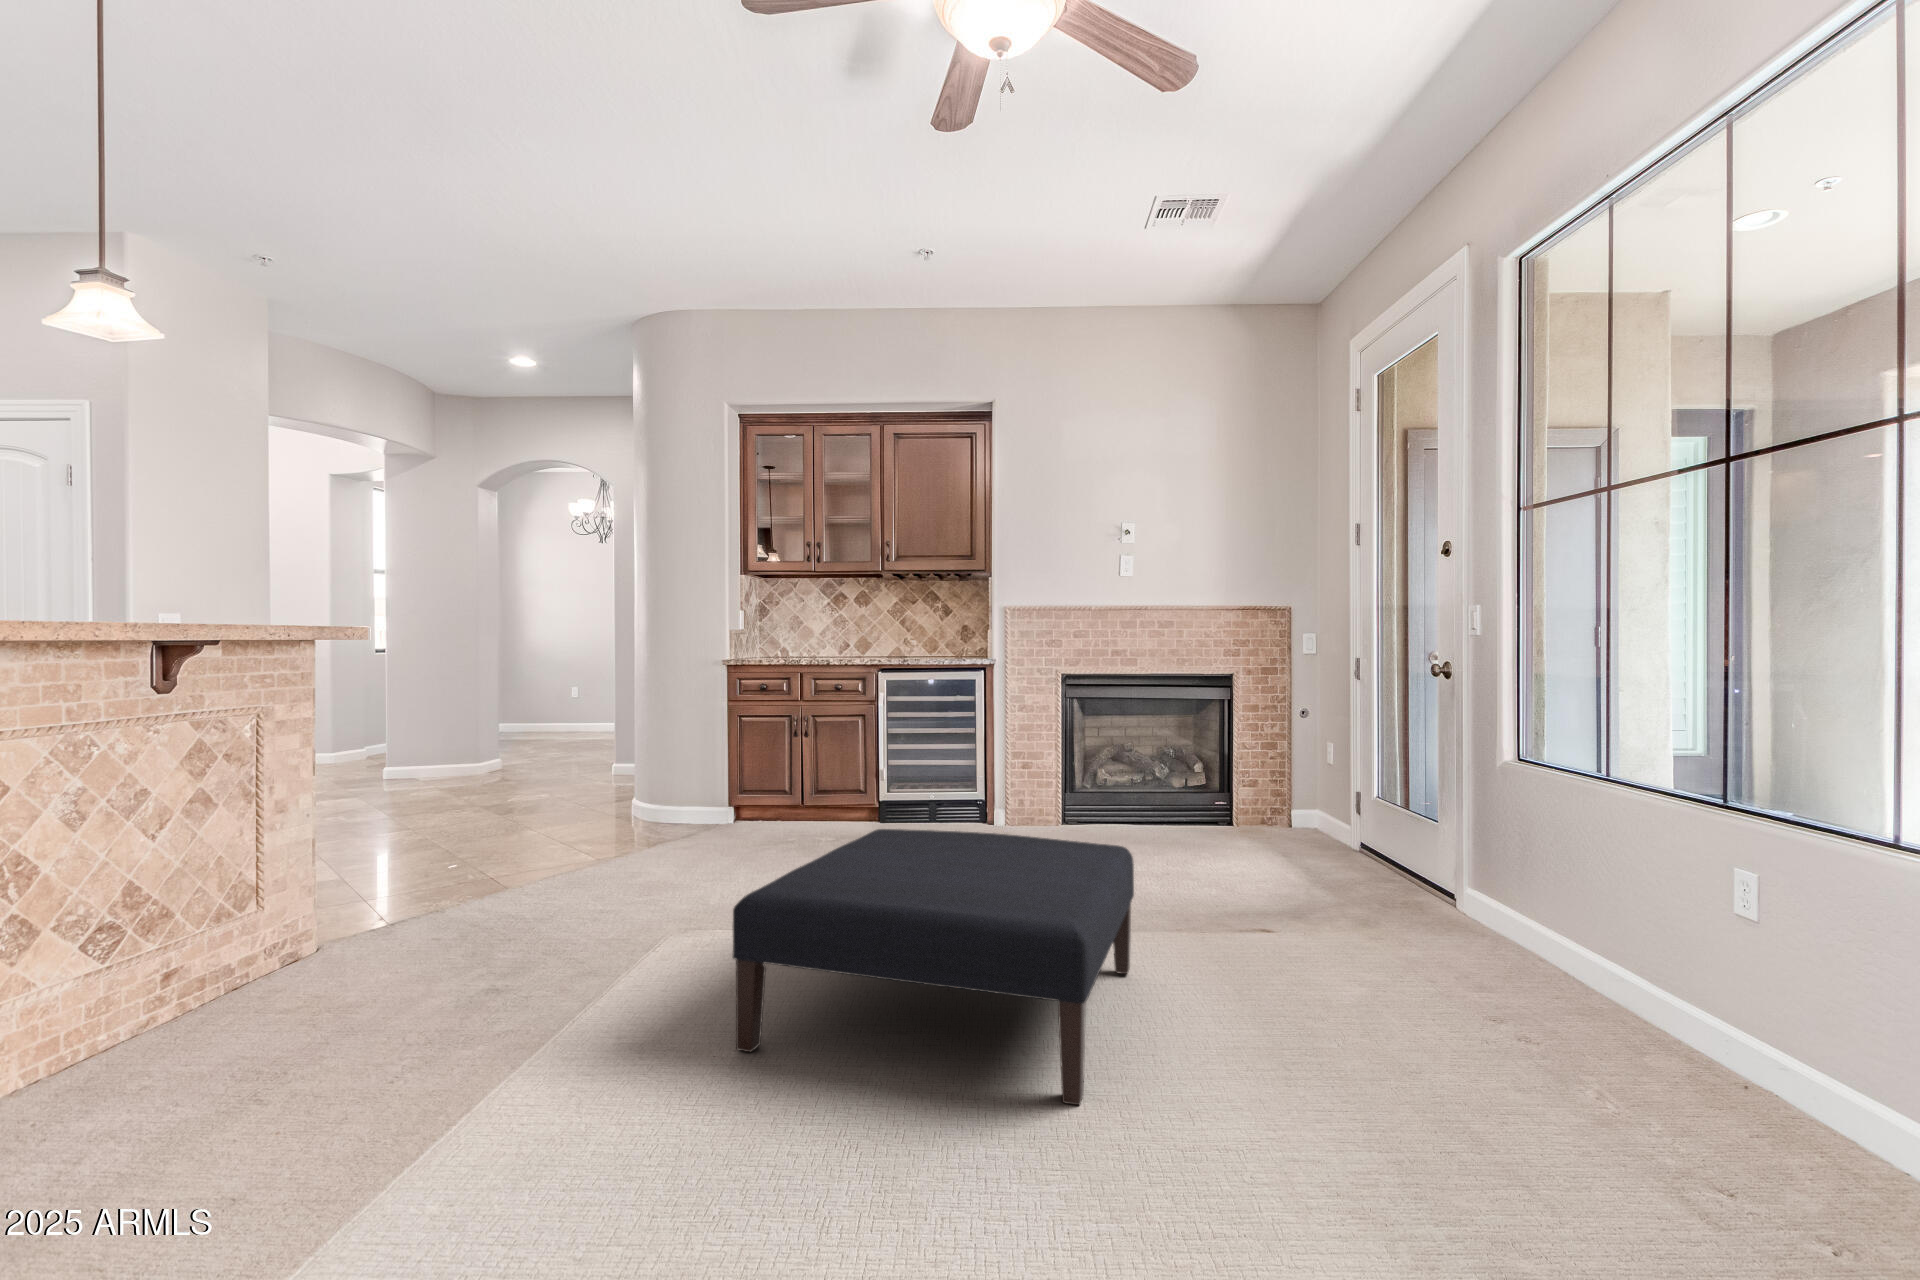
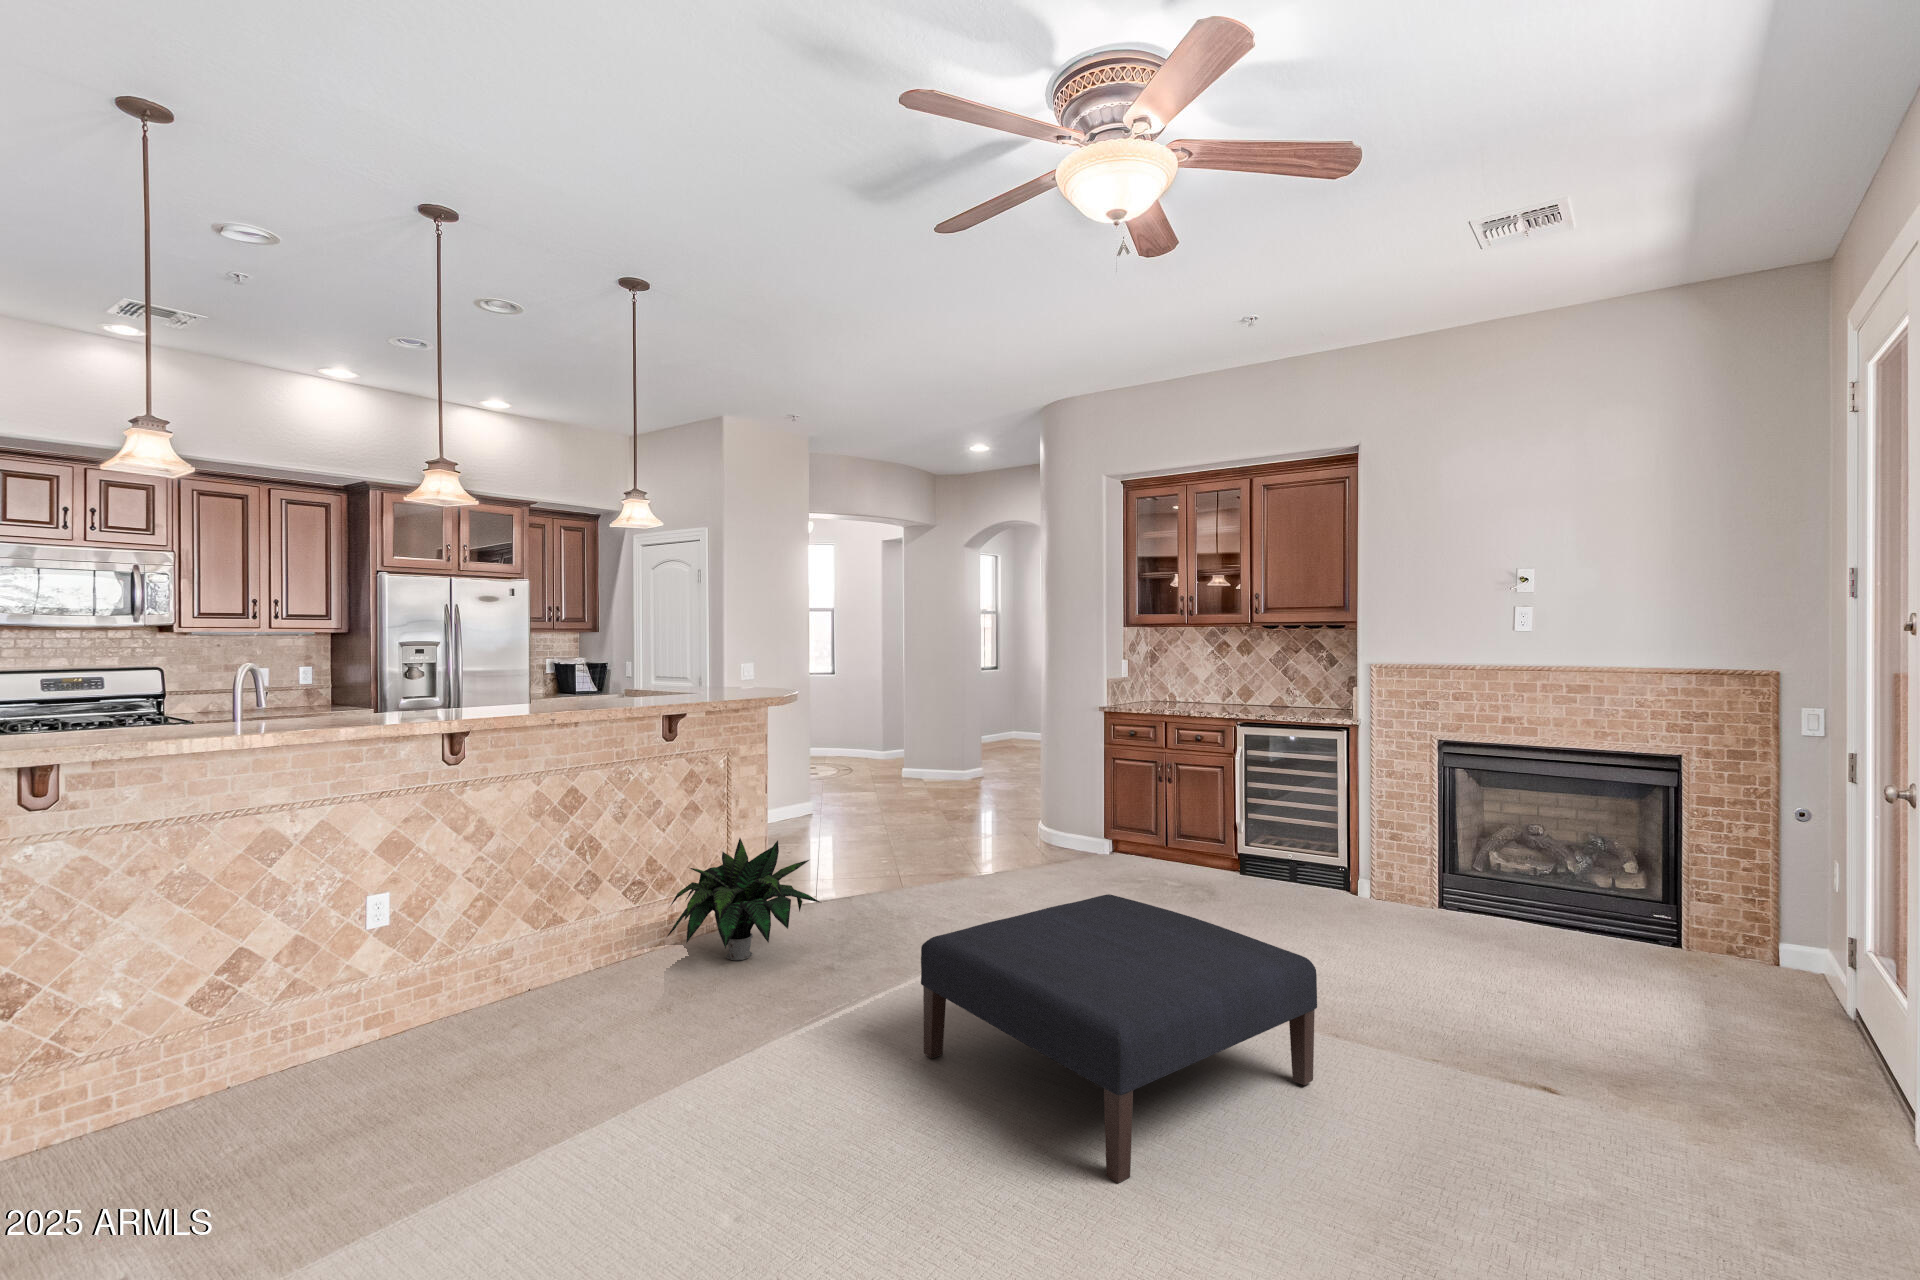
potted plant: none [180,830,466,1019] -> present [668,838,820,960]

